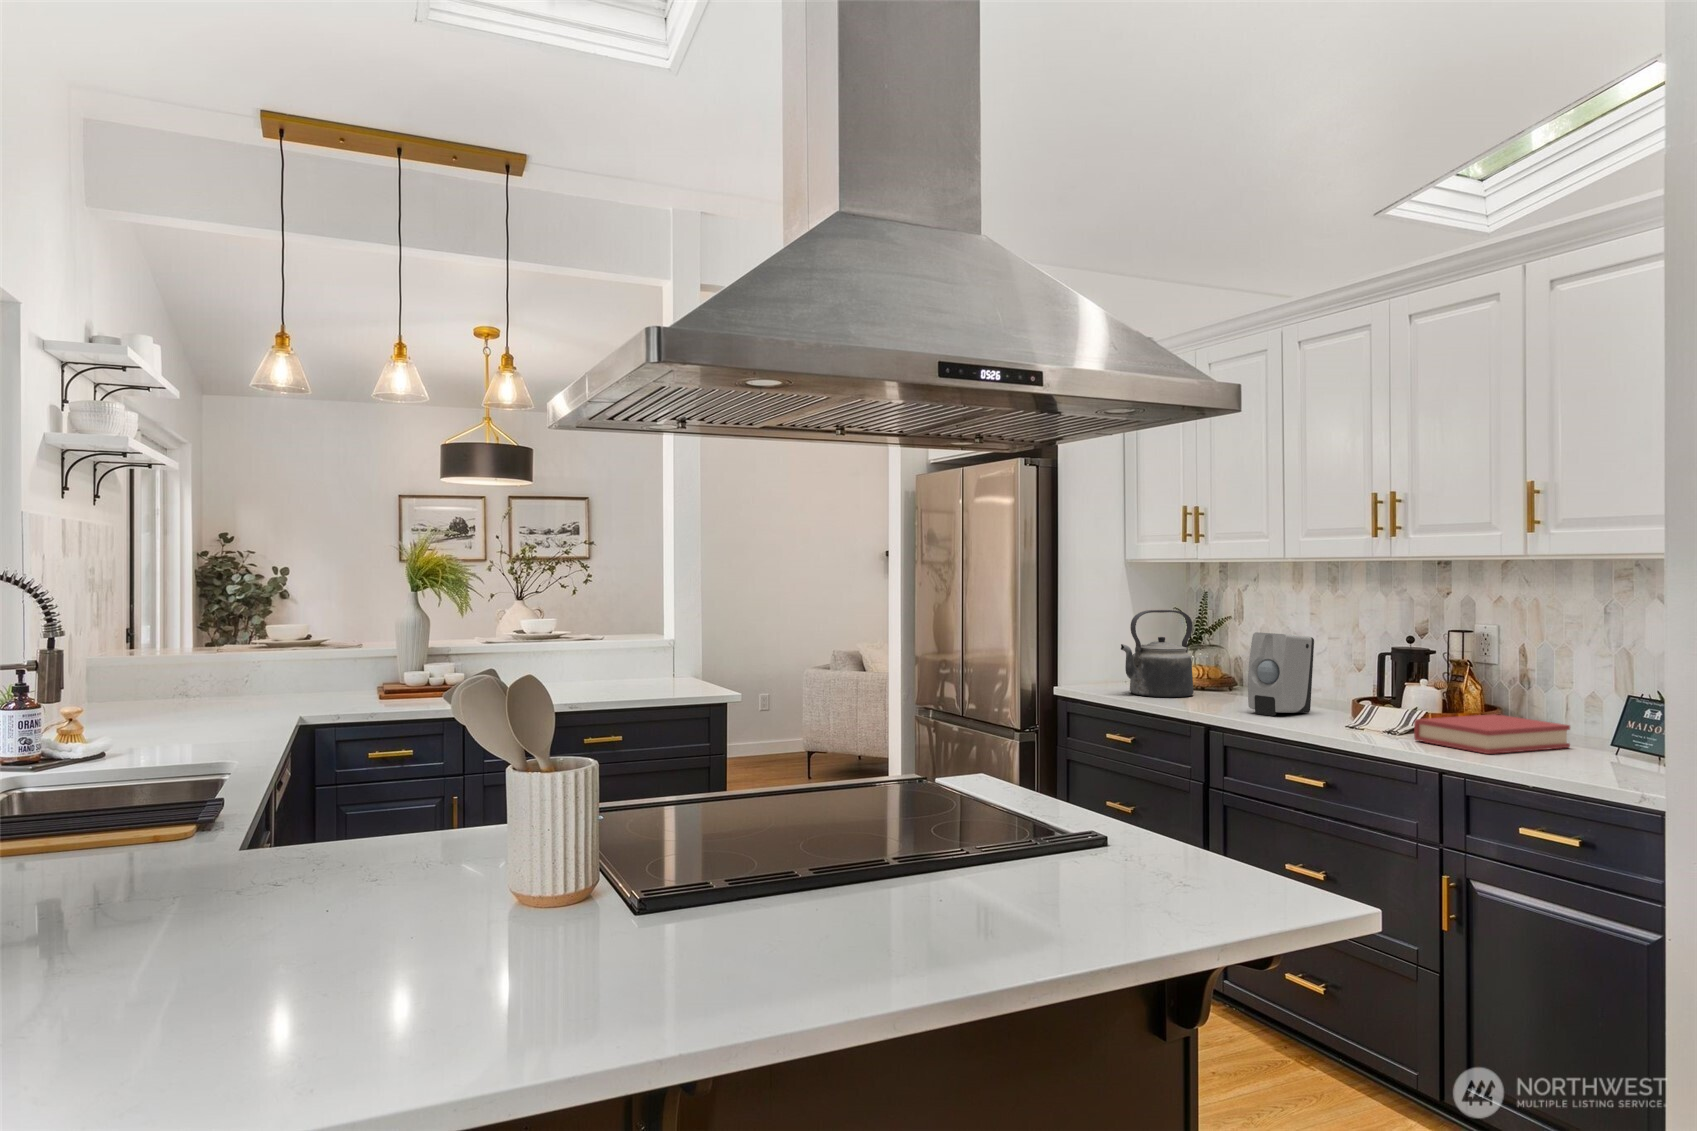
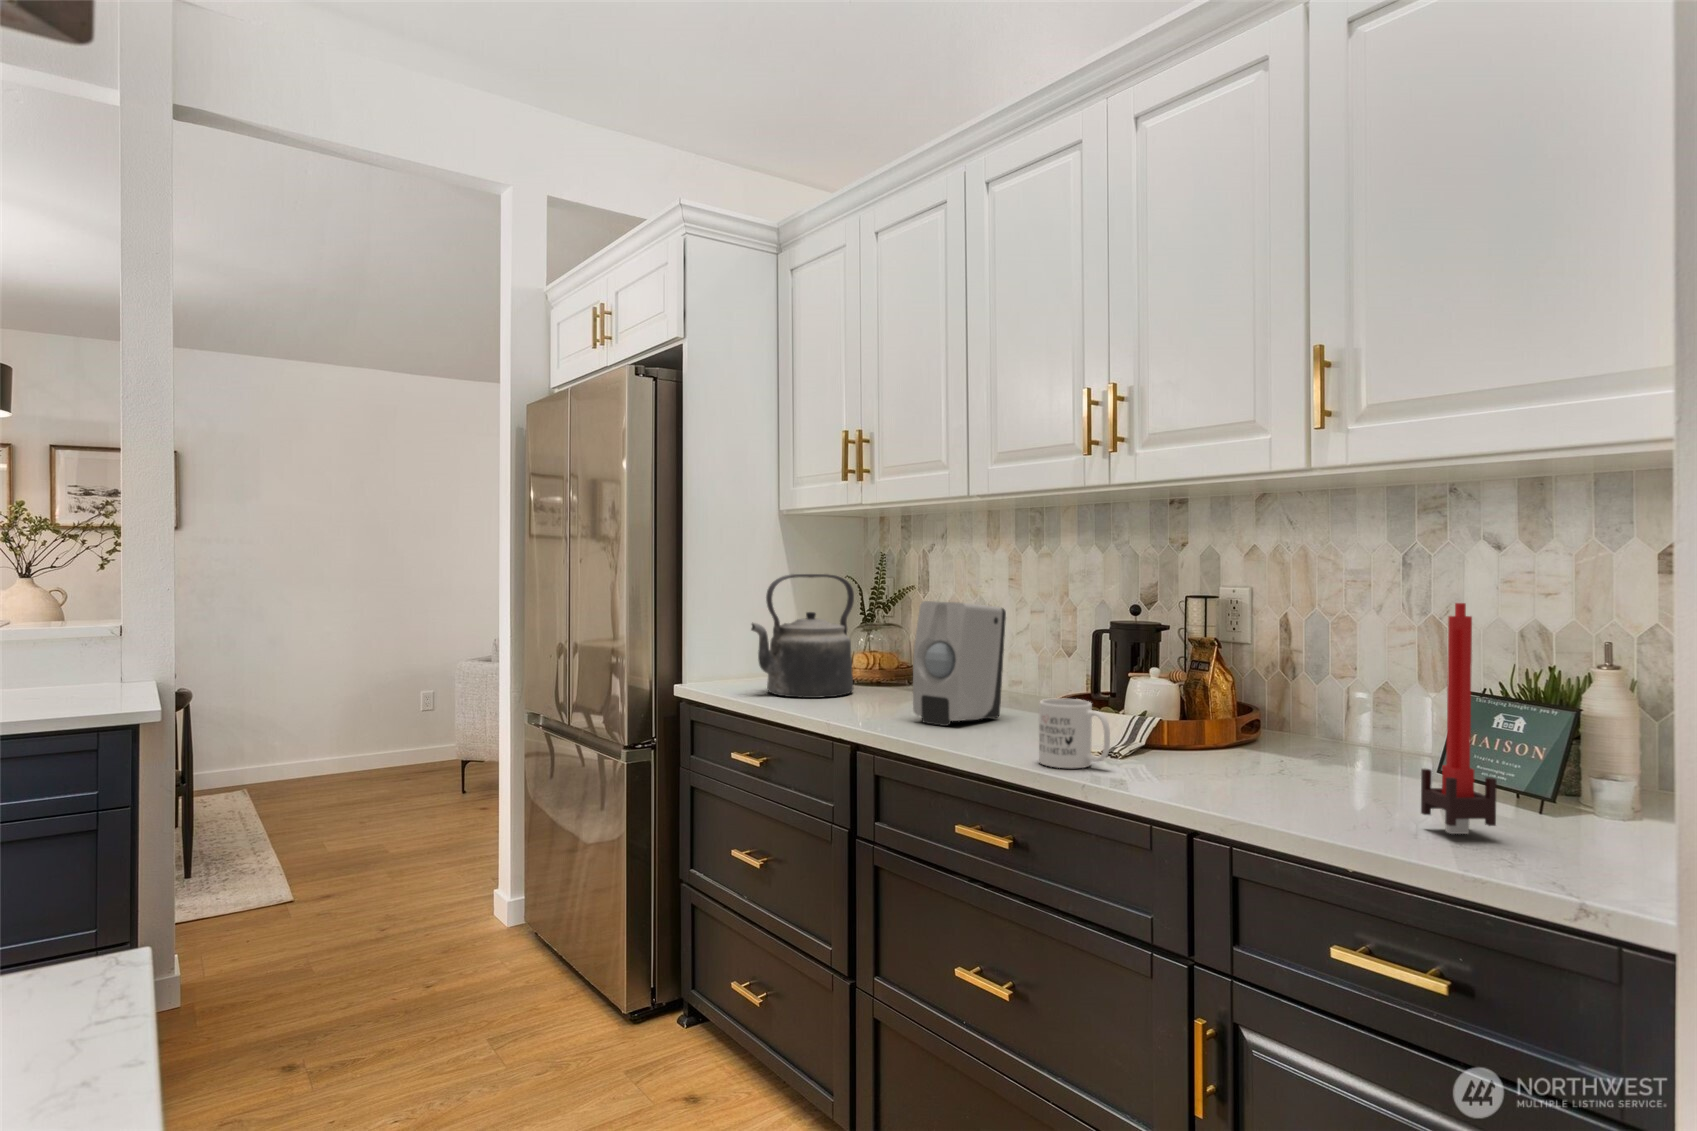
candle: none [1578,643,1620,772] -> present [1421,603,1497,834]
mug: none [1342,697,1390,739] -> present [1039,698,1110,768]
hardback book: present [1414,714,1570,754] -> none [1146,720,1373,796]

